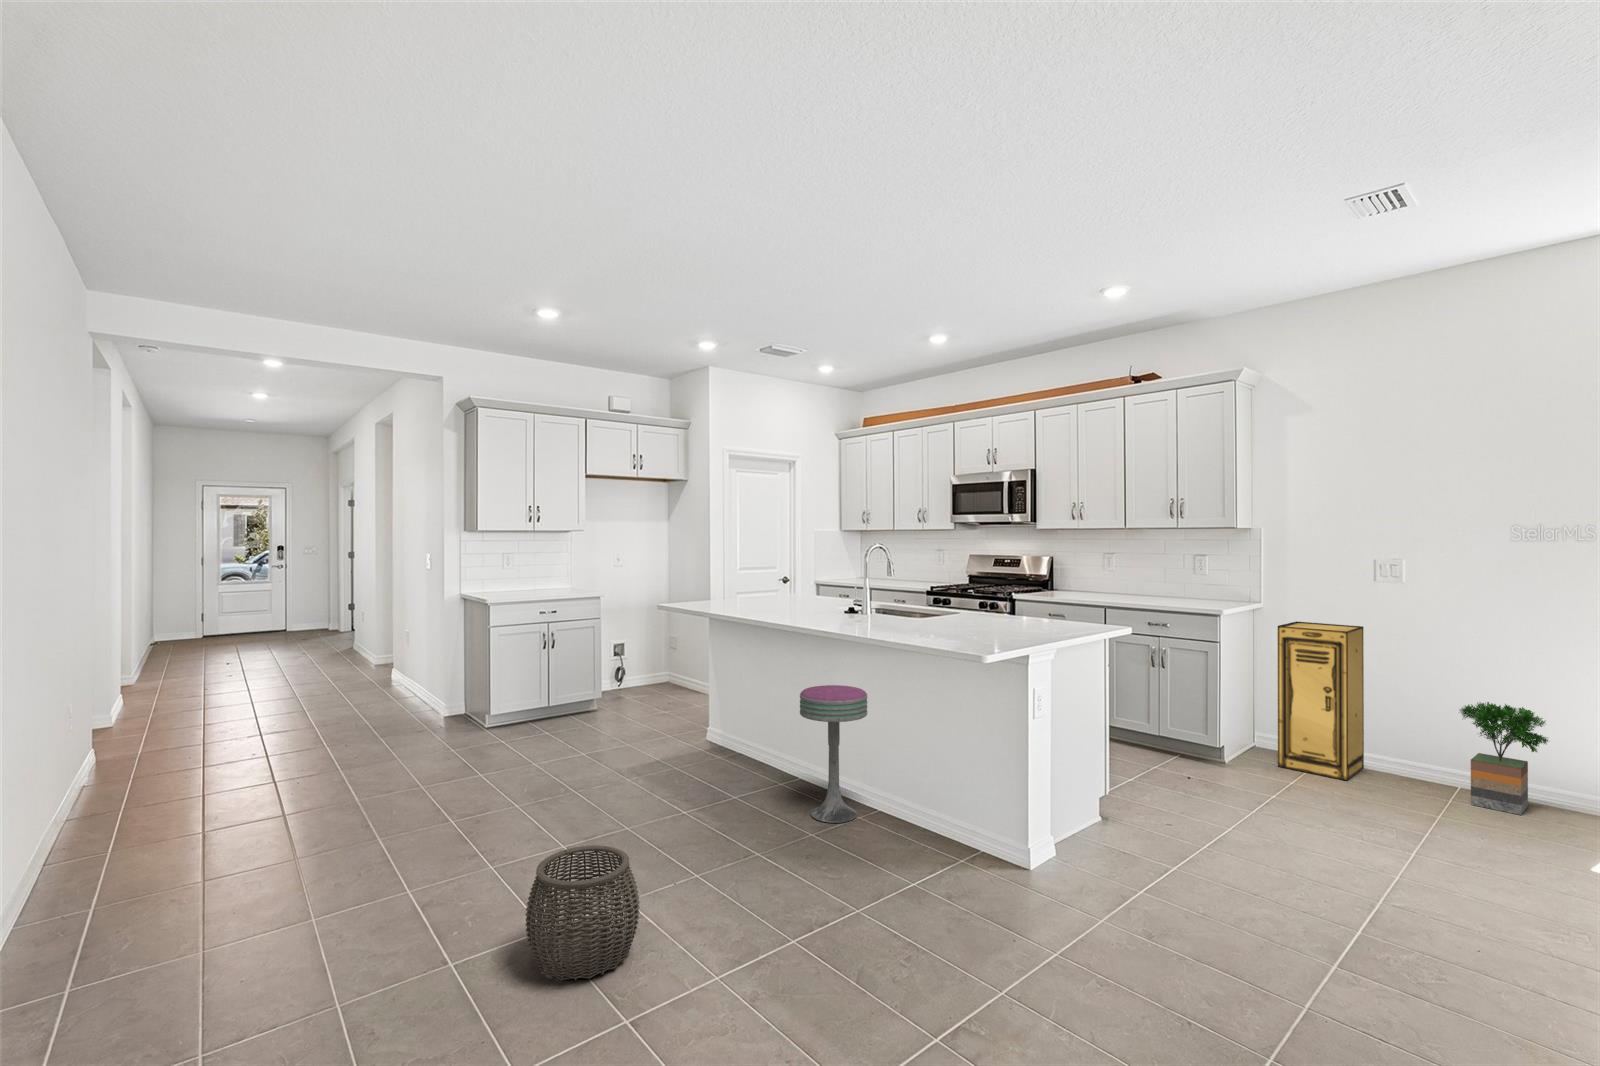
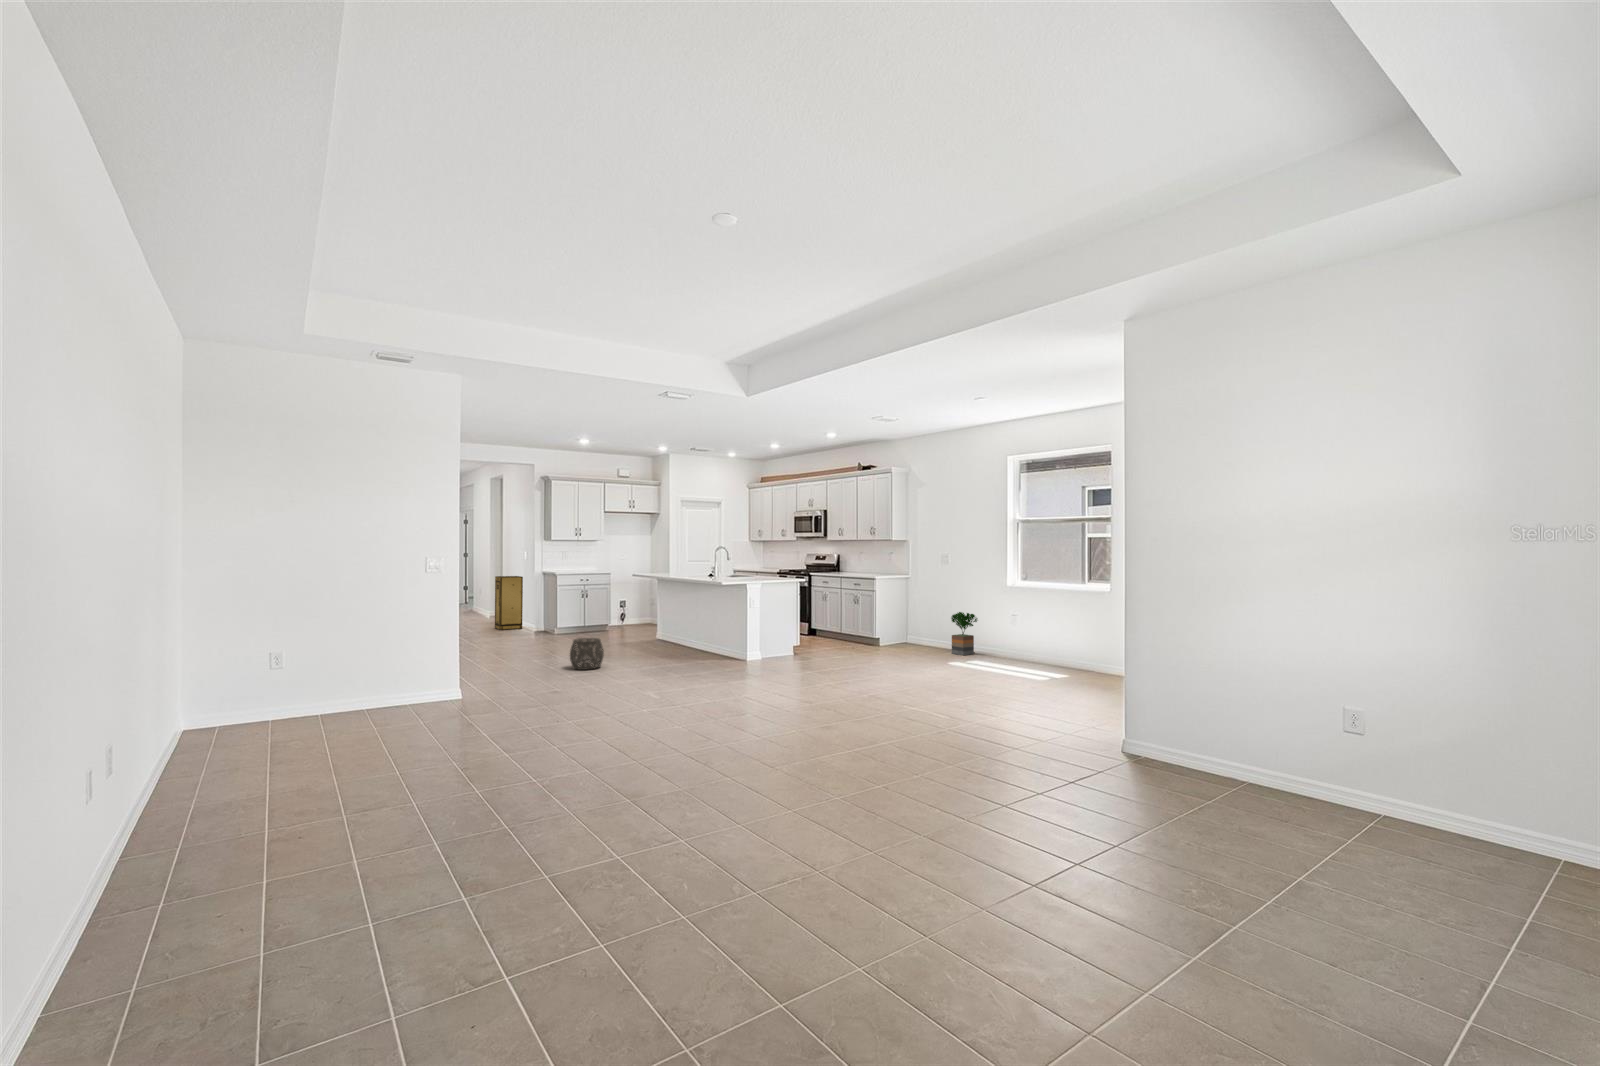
storage cabinet: present [1278,621,1364,781] -> present [495,576,523,630]
bar stool: present [800,685,867,823] -> none [677,603,704,653]

